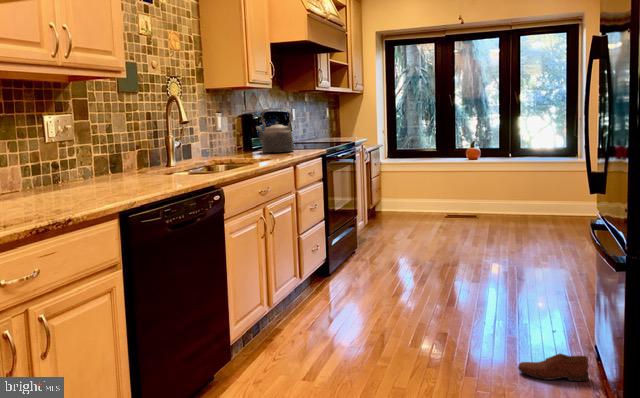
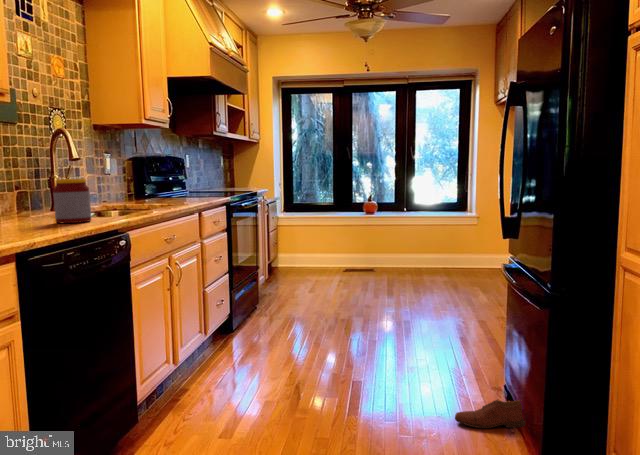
kettle: present [257,108,294,153] -> none [150,149,194,199]
jar: none [160,143,191,182] -> present [53,179,91,223]

